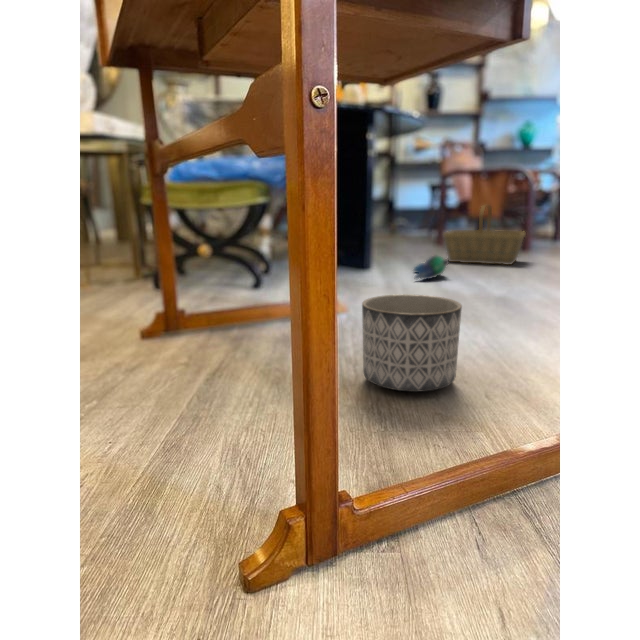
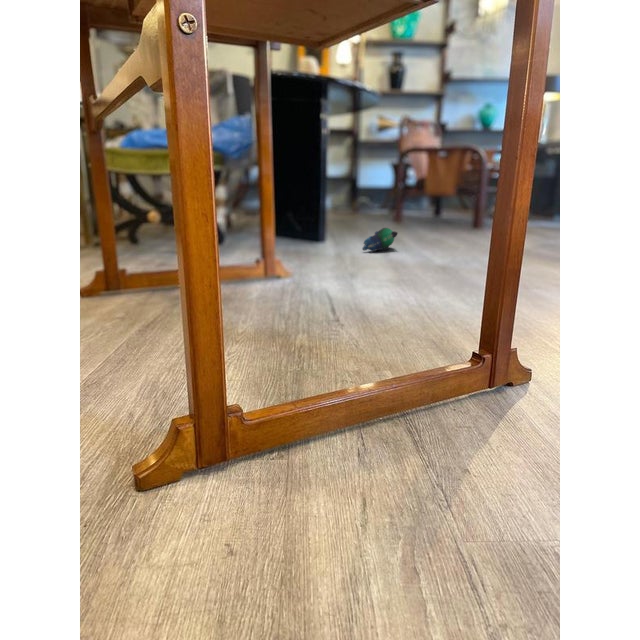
basket: present [443,206,525,265] -> none [396,181,476,240]
planter: present [362,294,462,392] -> none [288,251,381,340]

